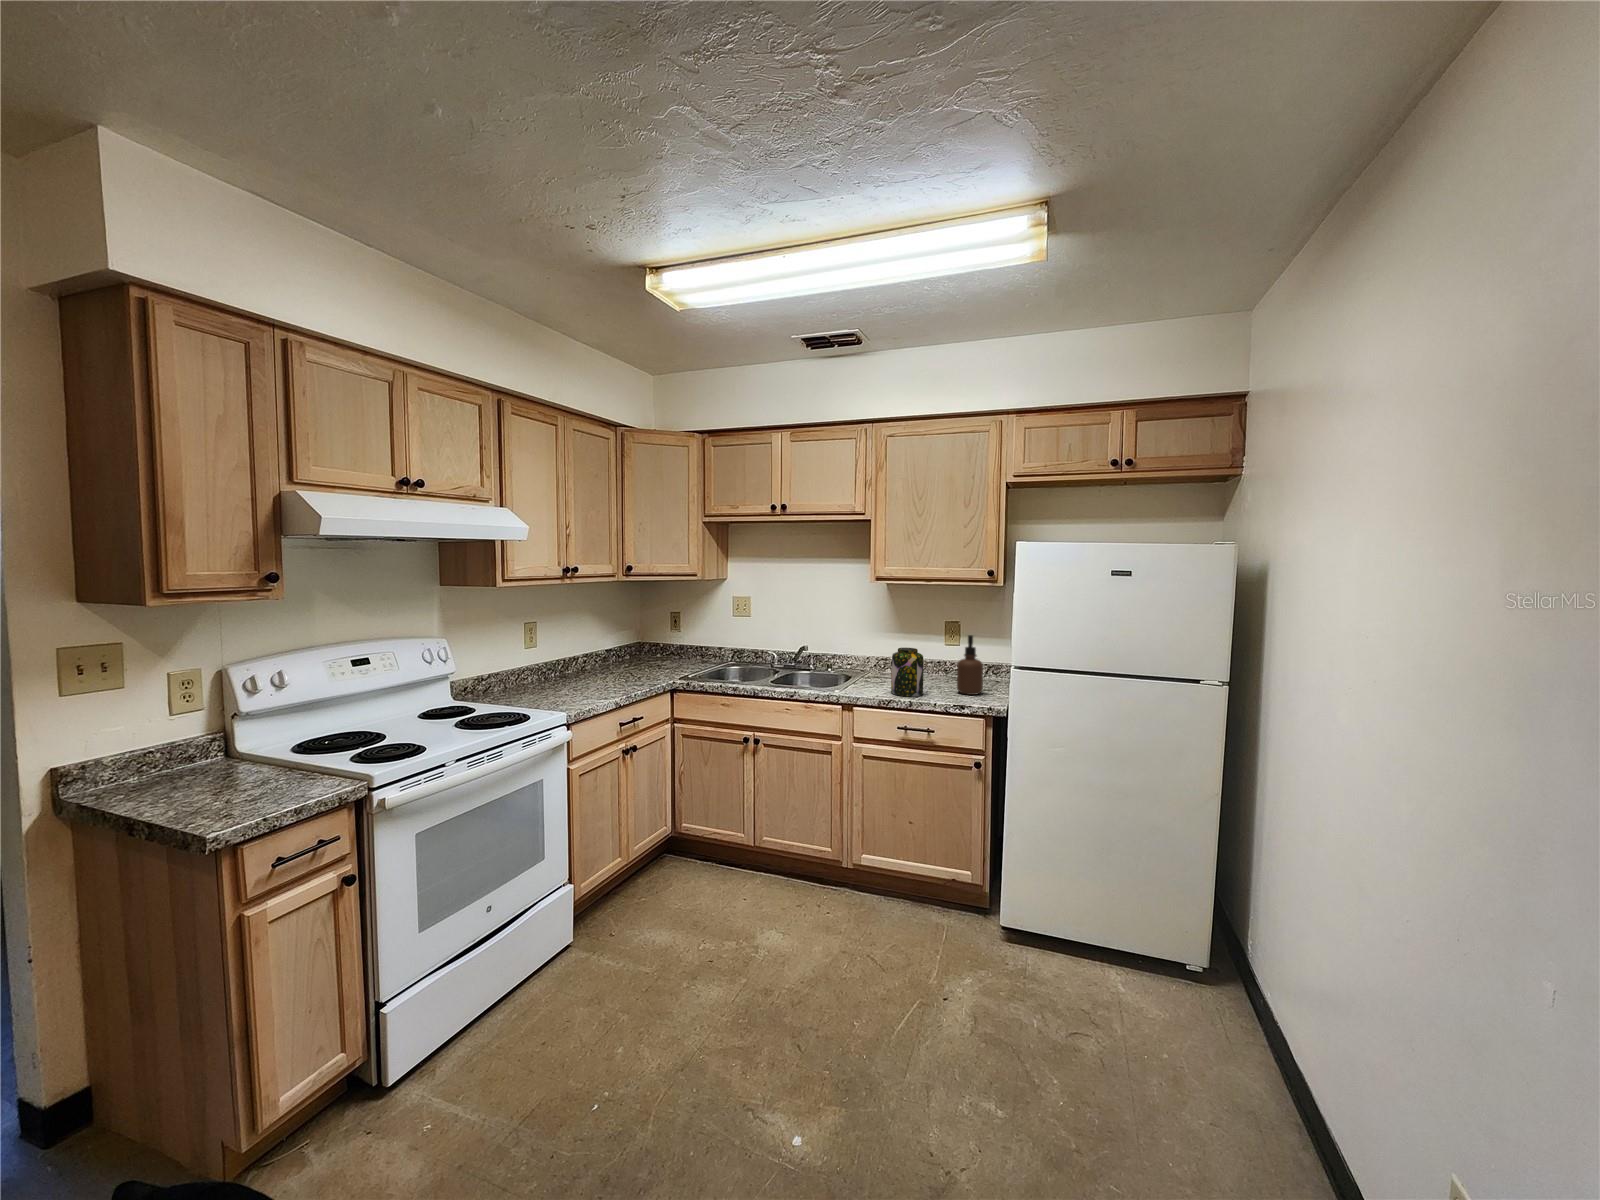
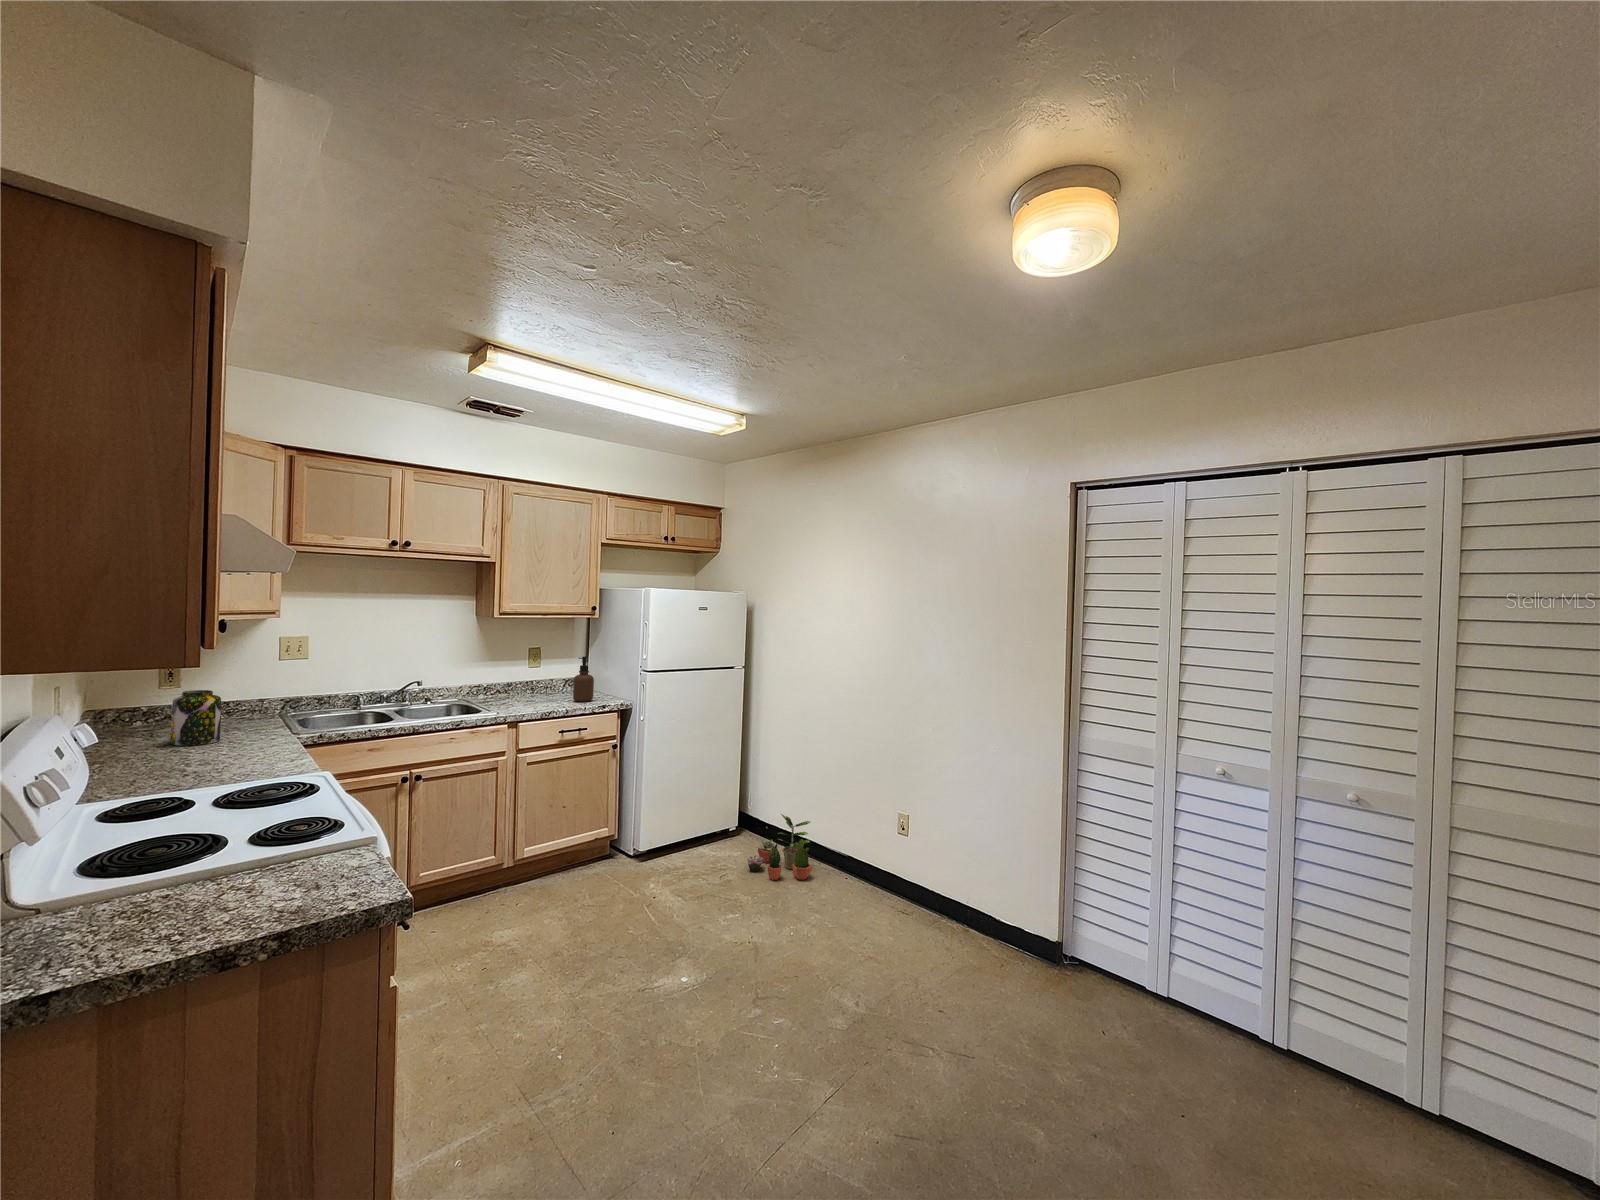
jar: present [891,648,924,697] -> present [171,690,221,746]
potted plant: none [1138,980,1289,1145] -> present [747,814,812,880]

